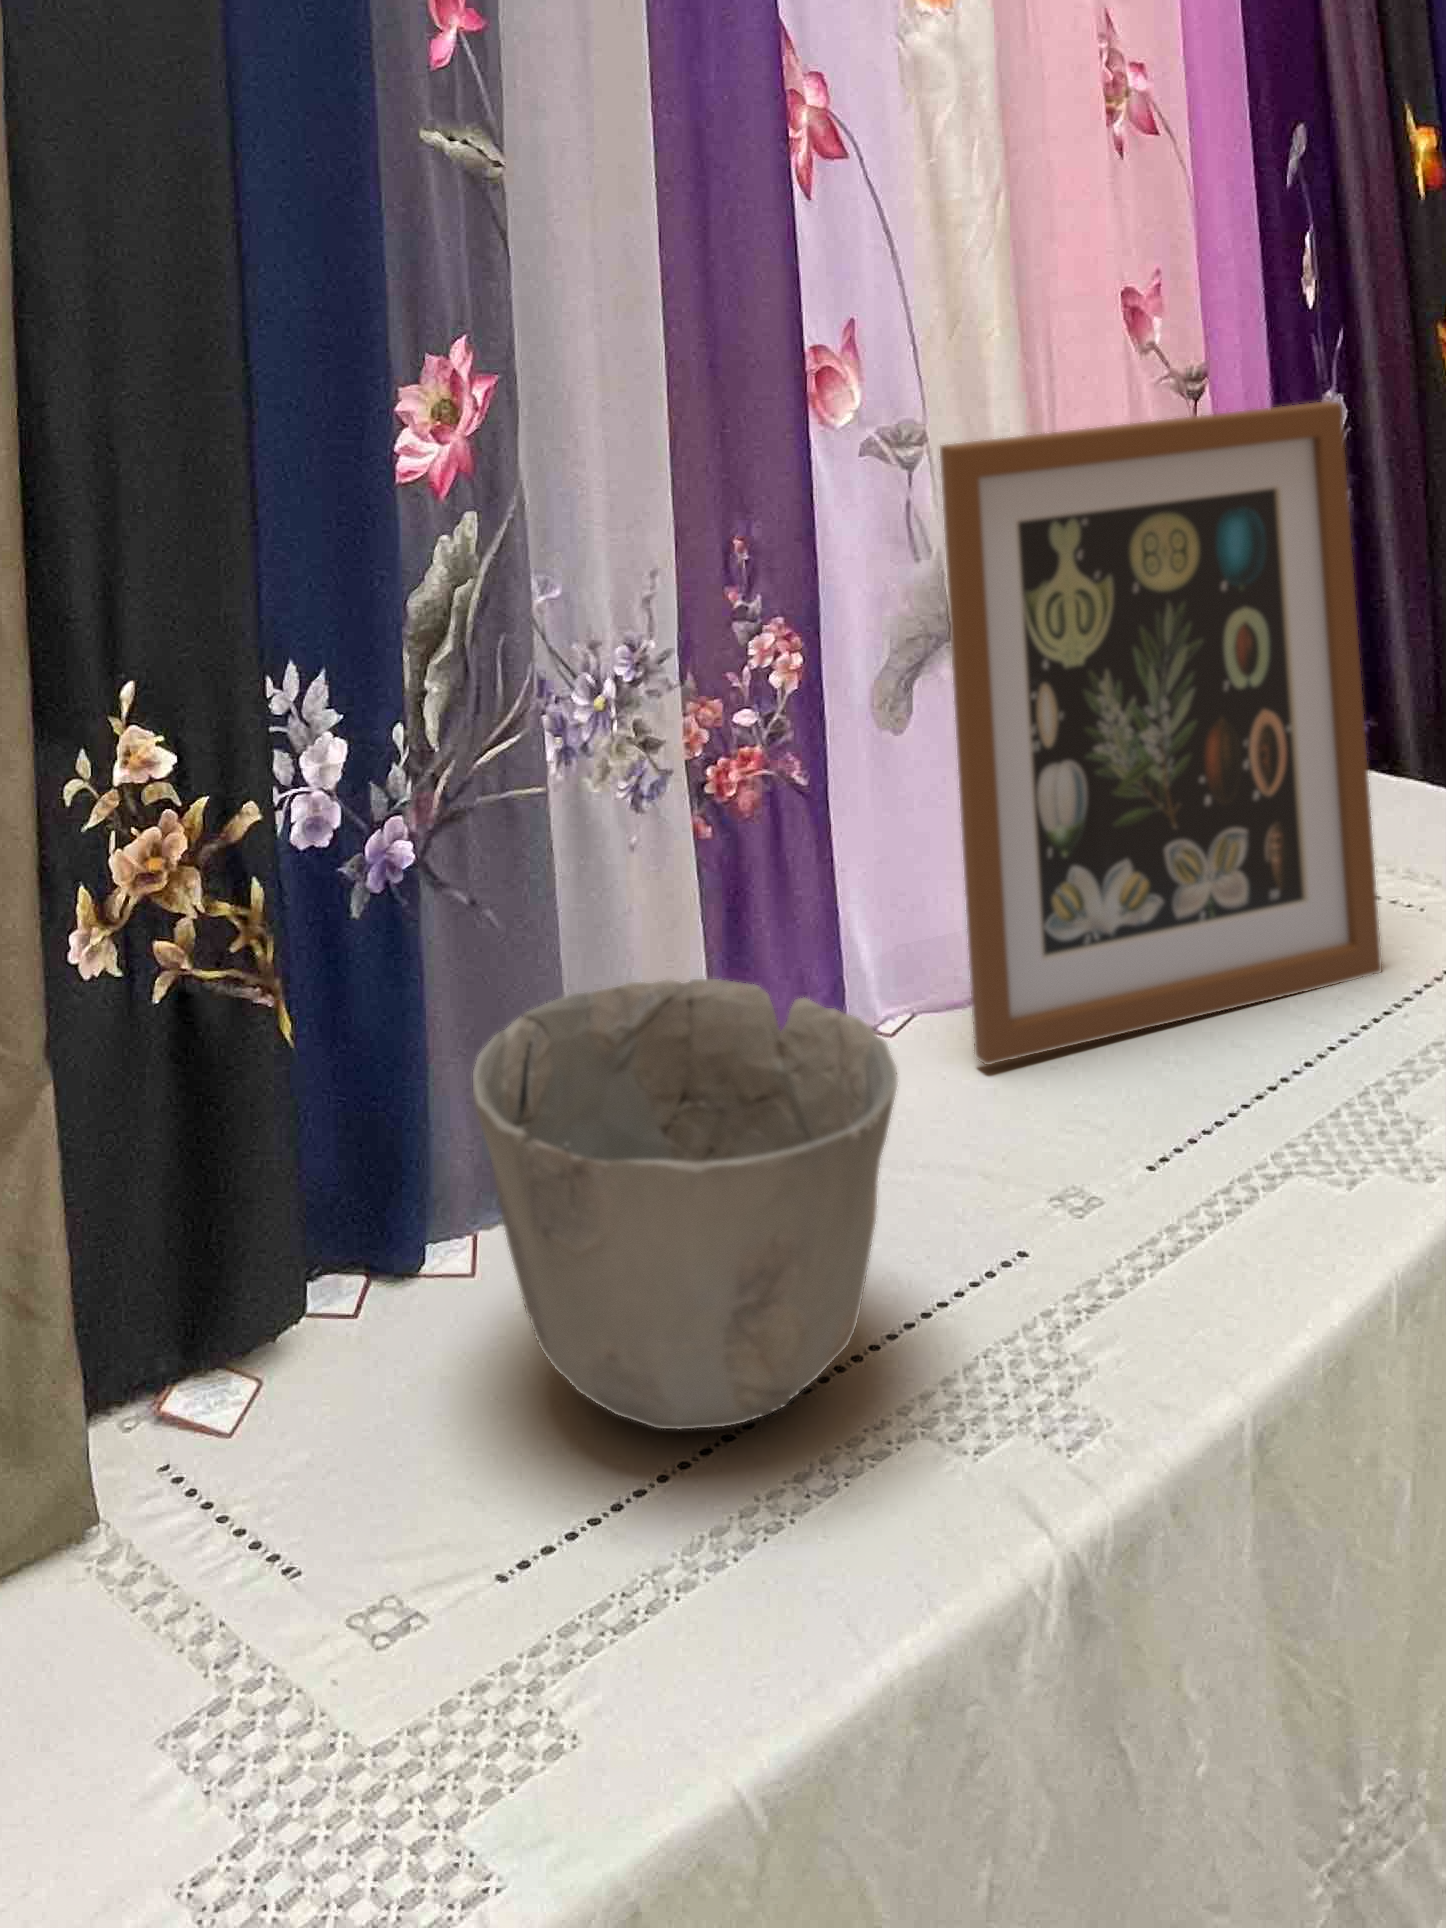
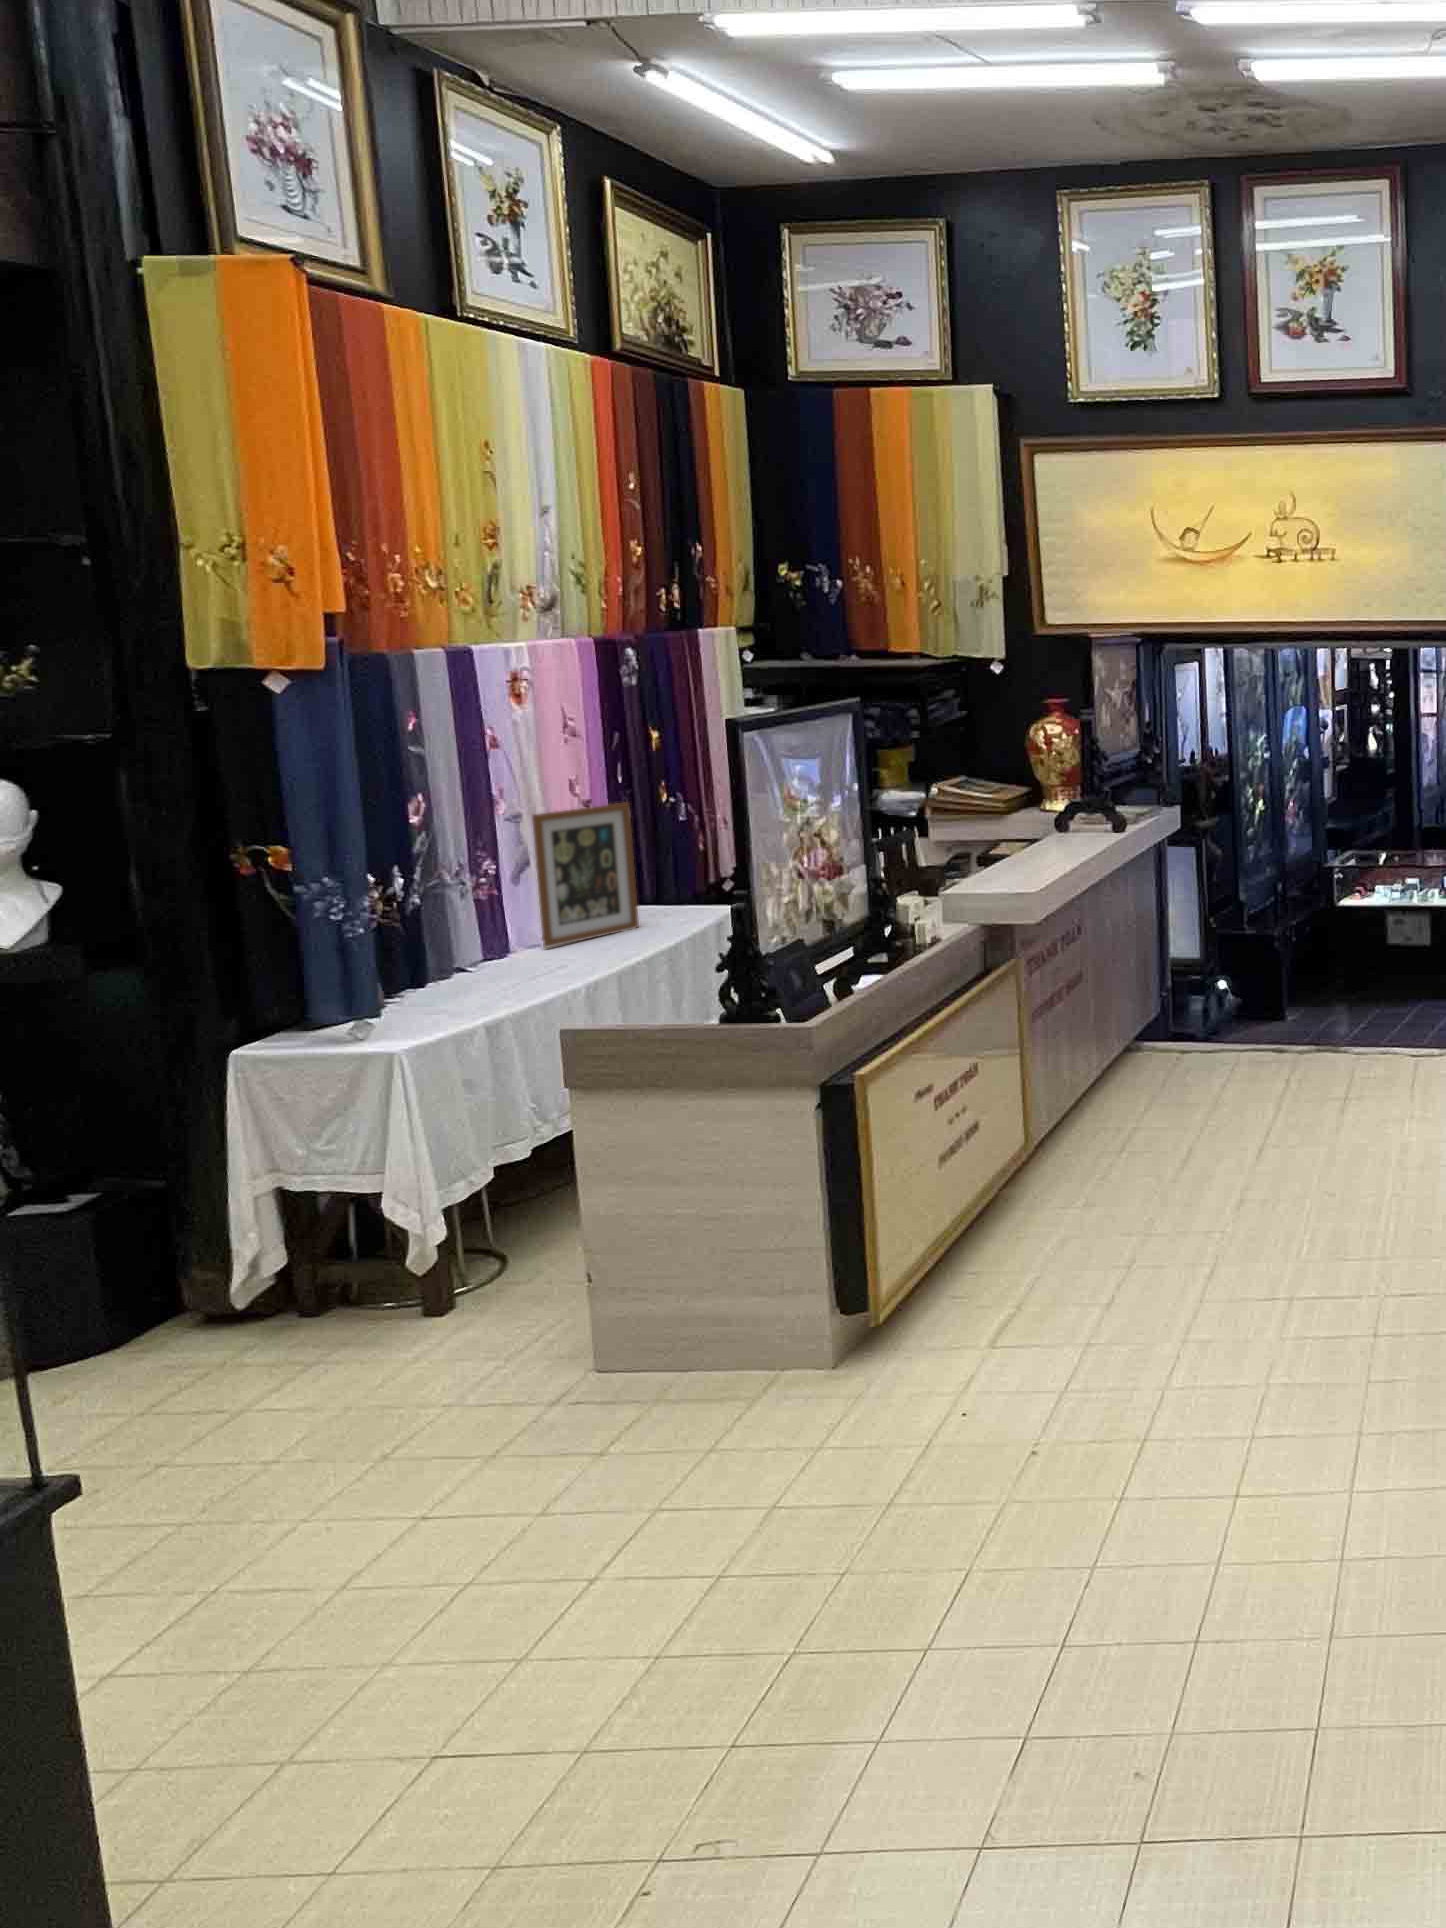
ceramic bowl: present [473,979,897,1429] -> none [451,916,545,980]

